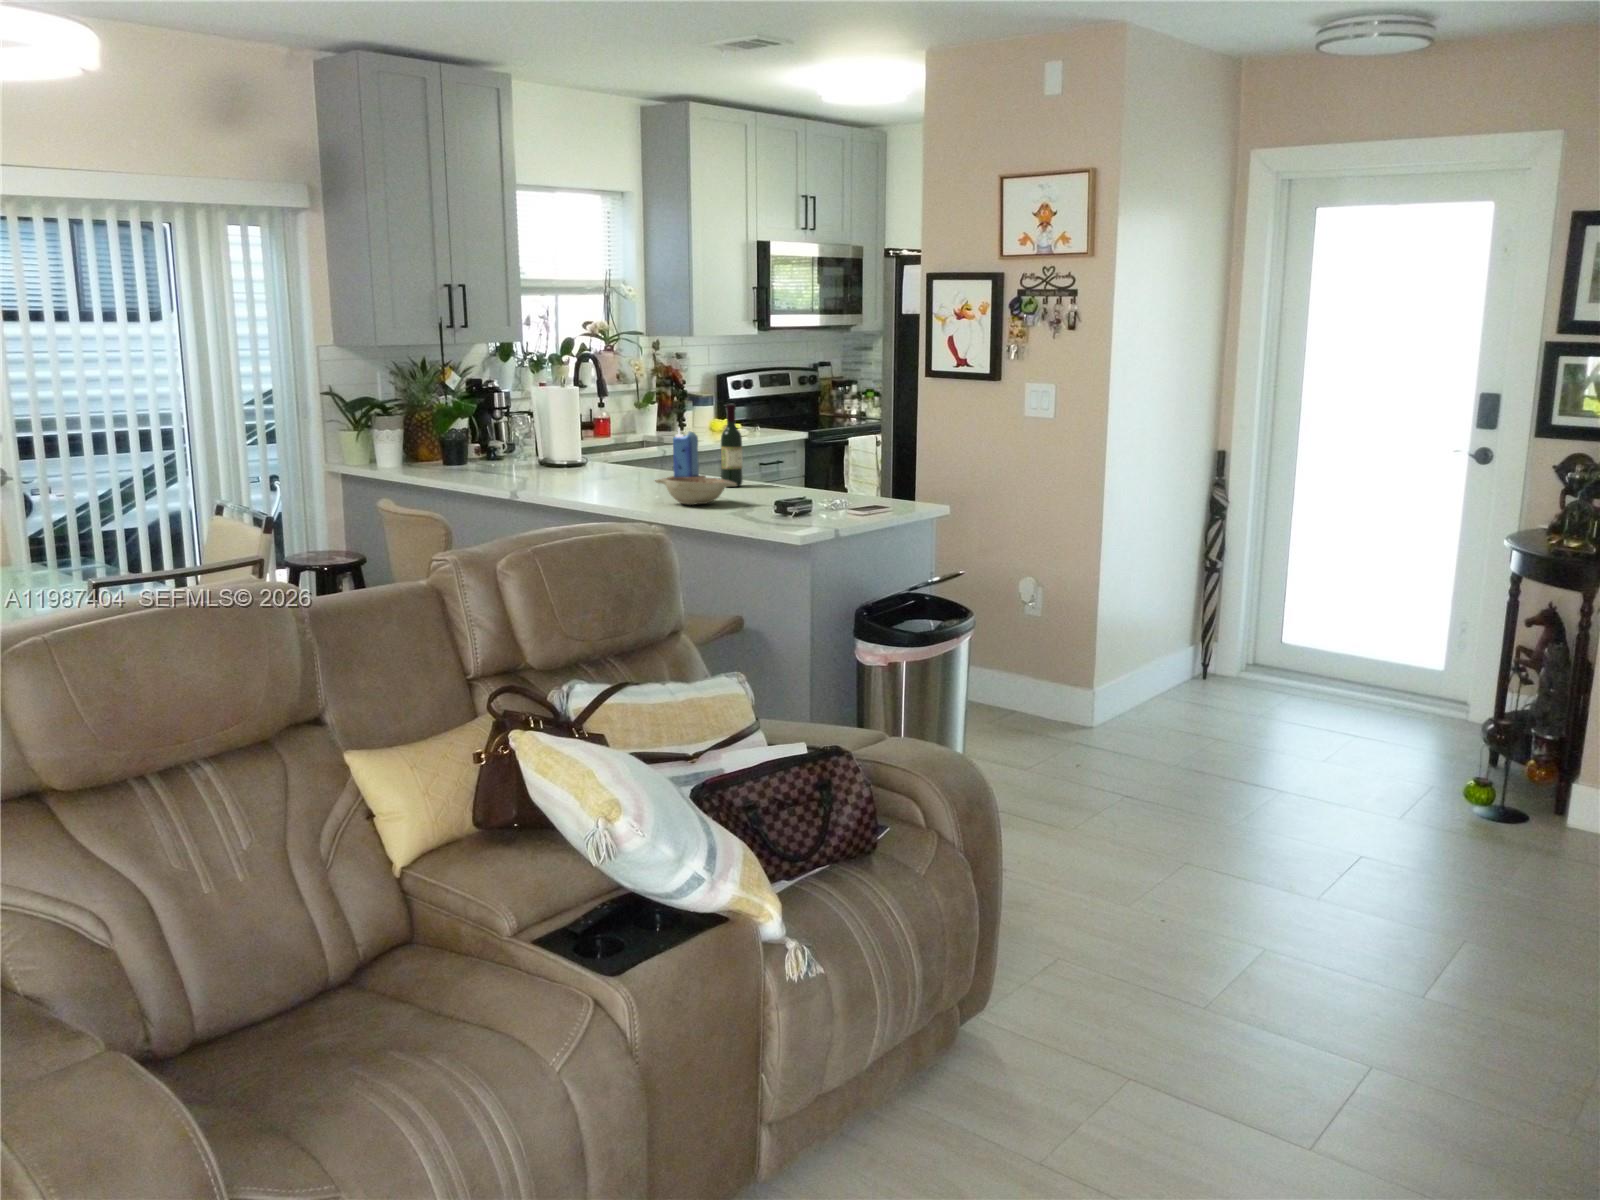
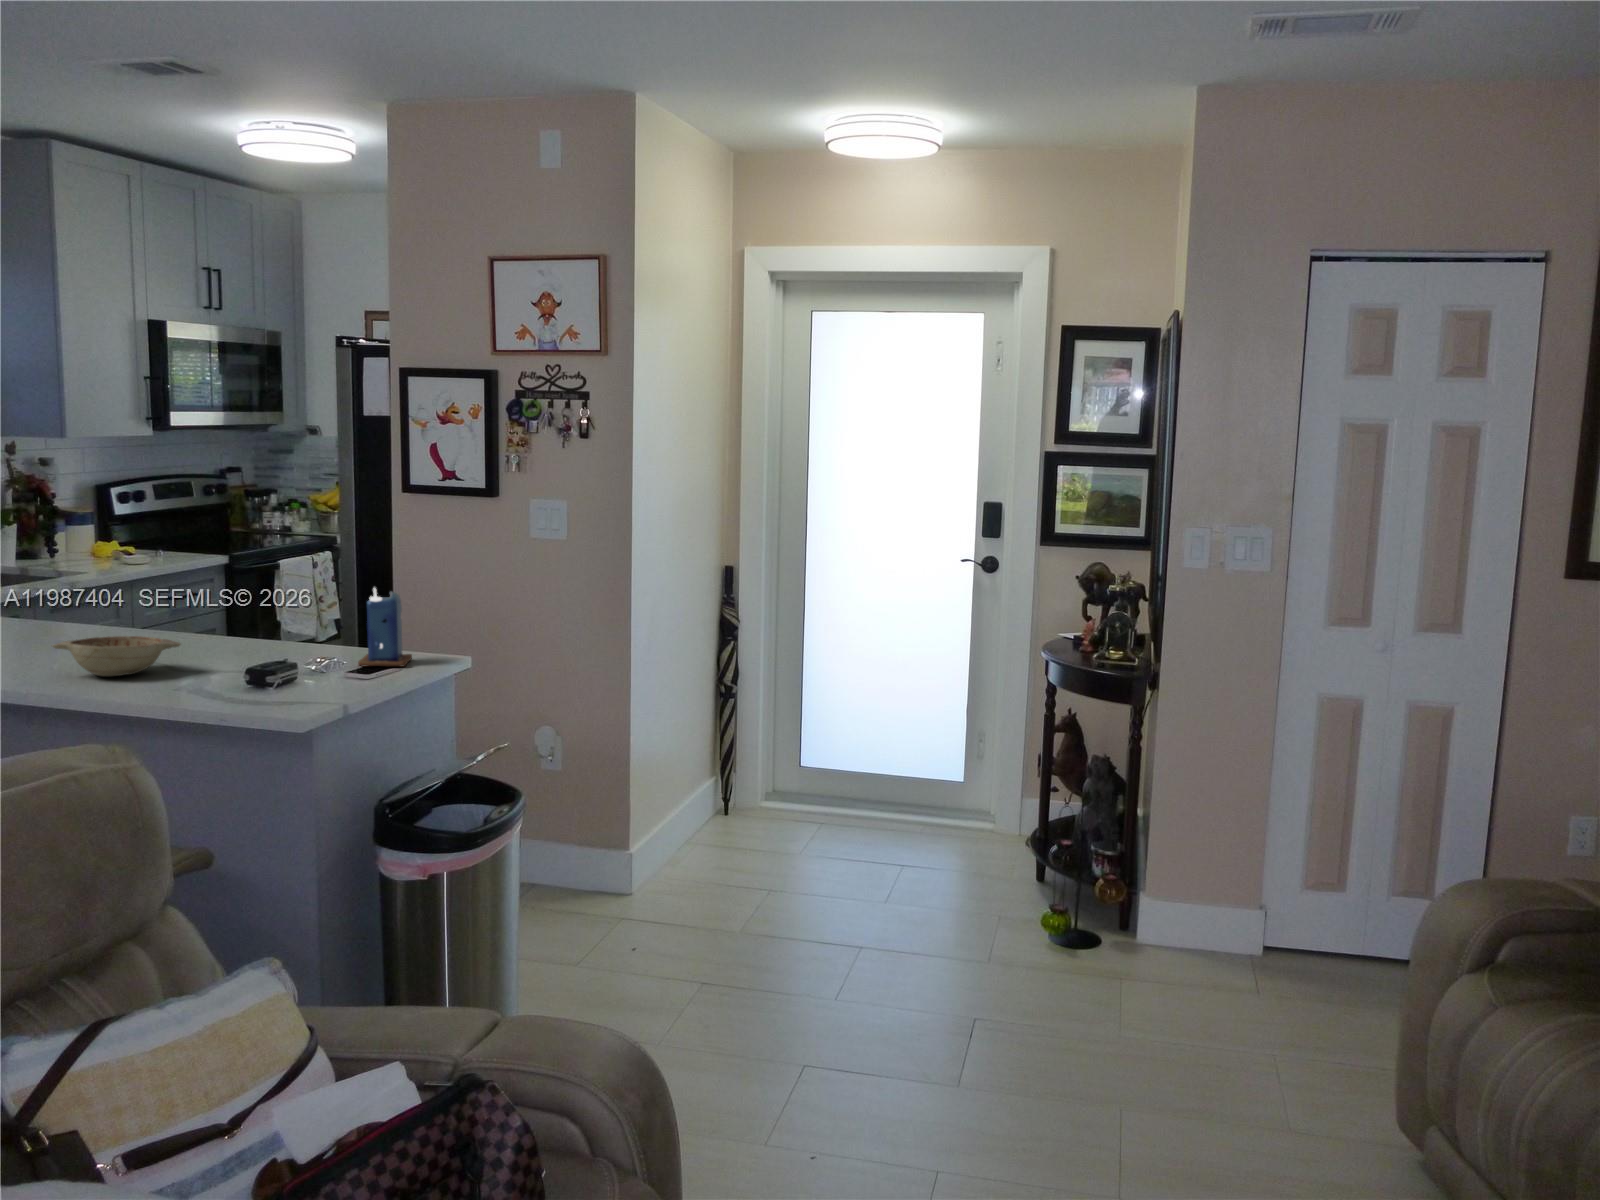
wine bottle: present [721,404,743,487] -> none [142,532,176,643]
candle: present [668,429,706,478] -> present [358,588,412,667]

